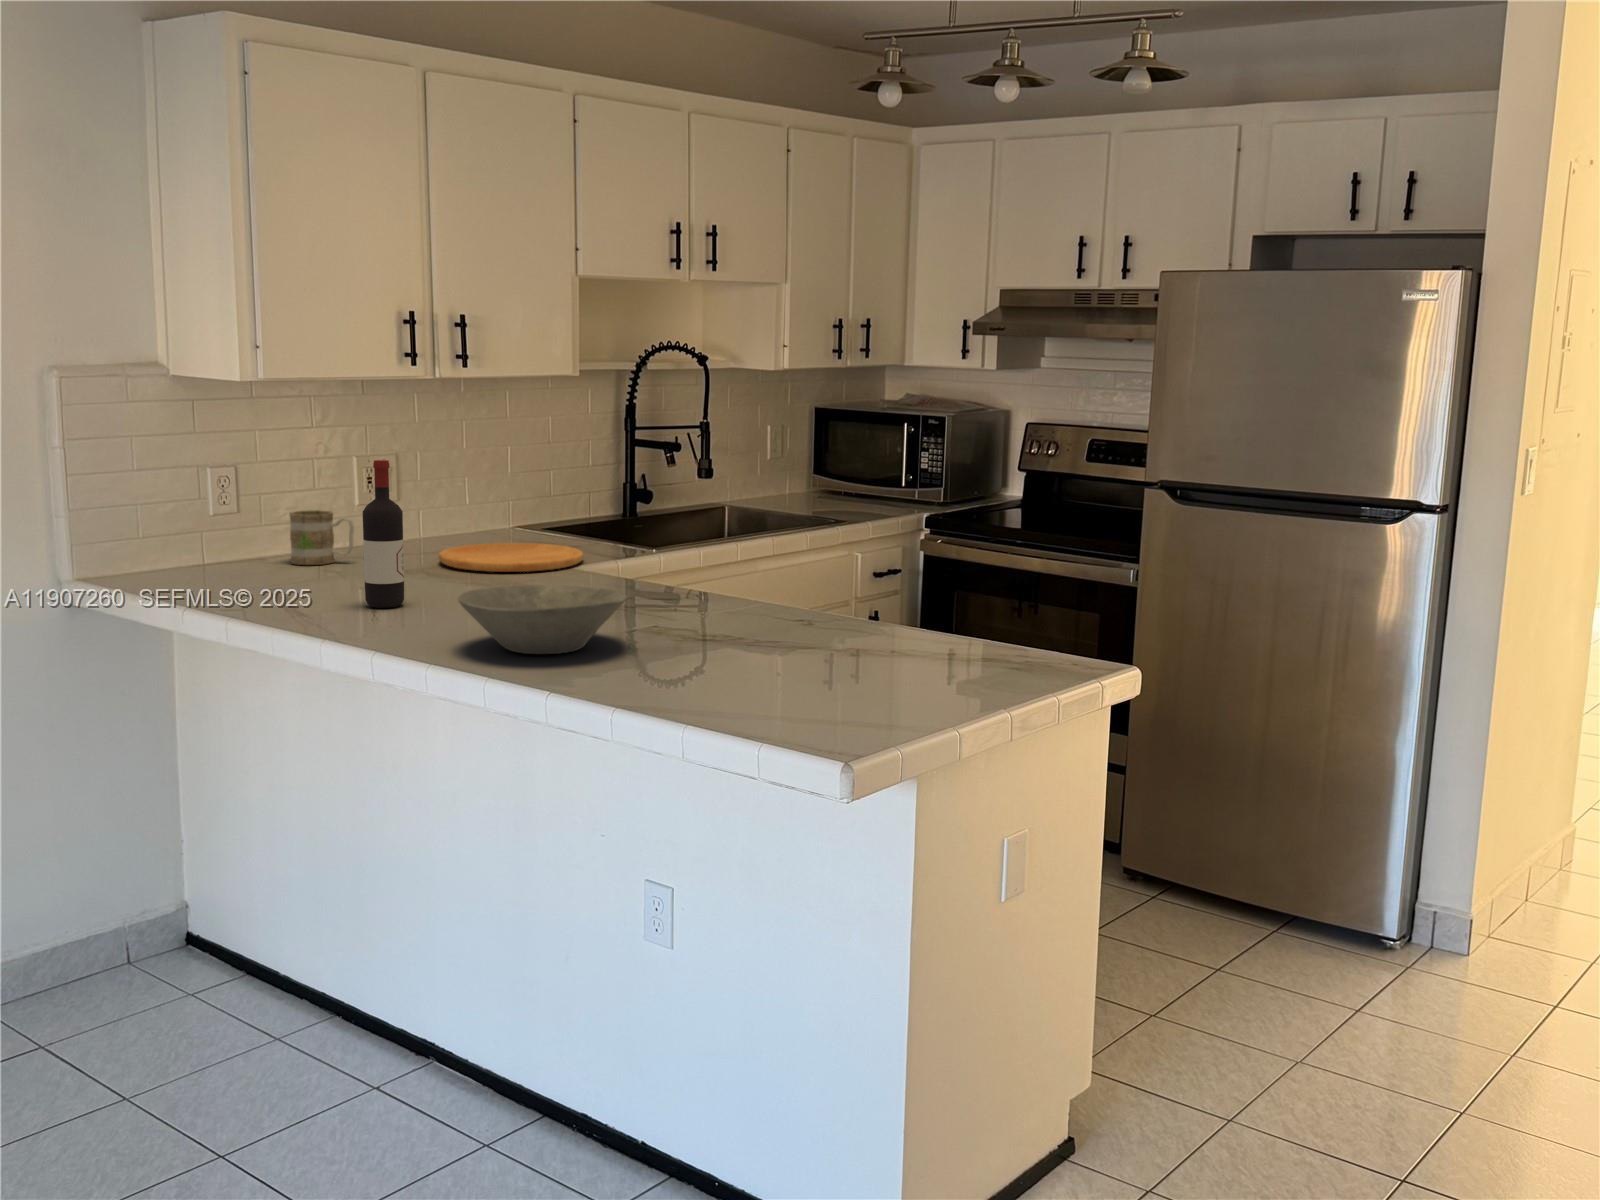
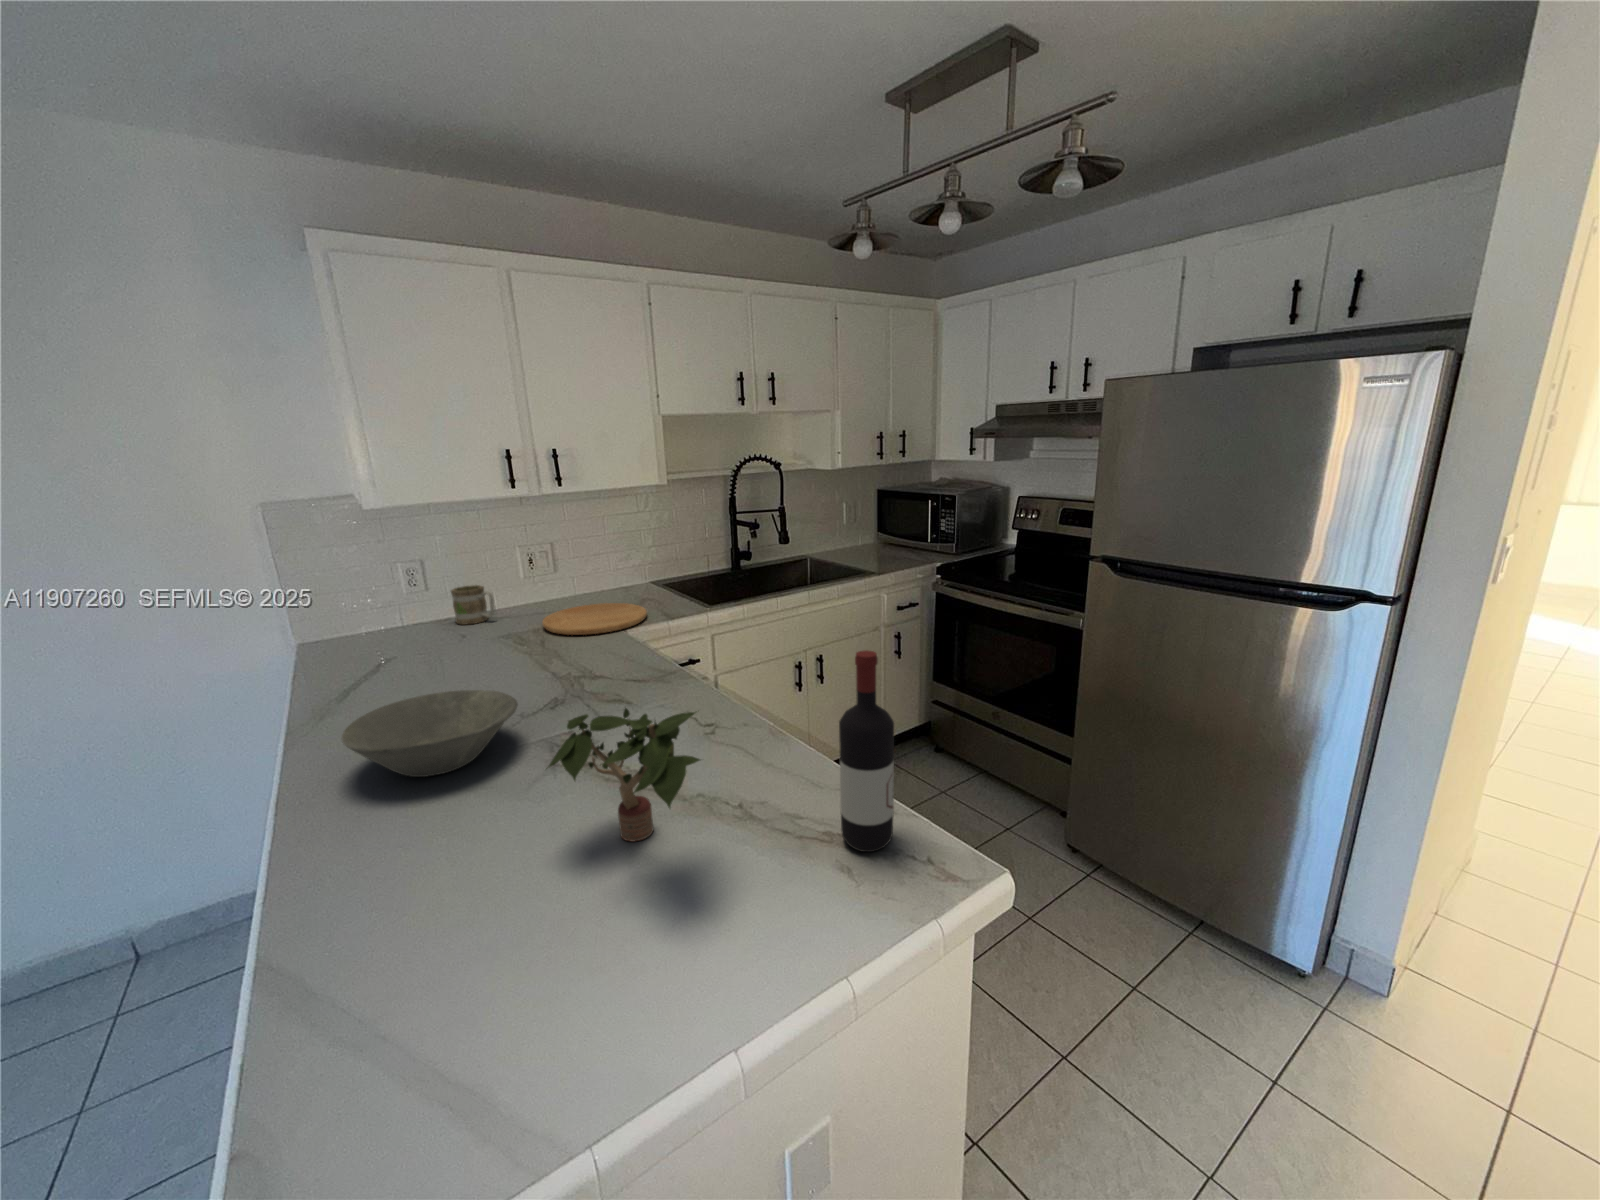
wine bottle: present [362,460,404,608] -> present [839,650,894,852]
potted plant: none [750,530,952,673] -> present [546,708,700,841]

